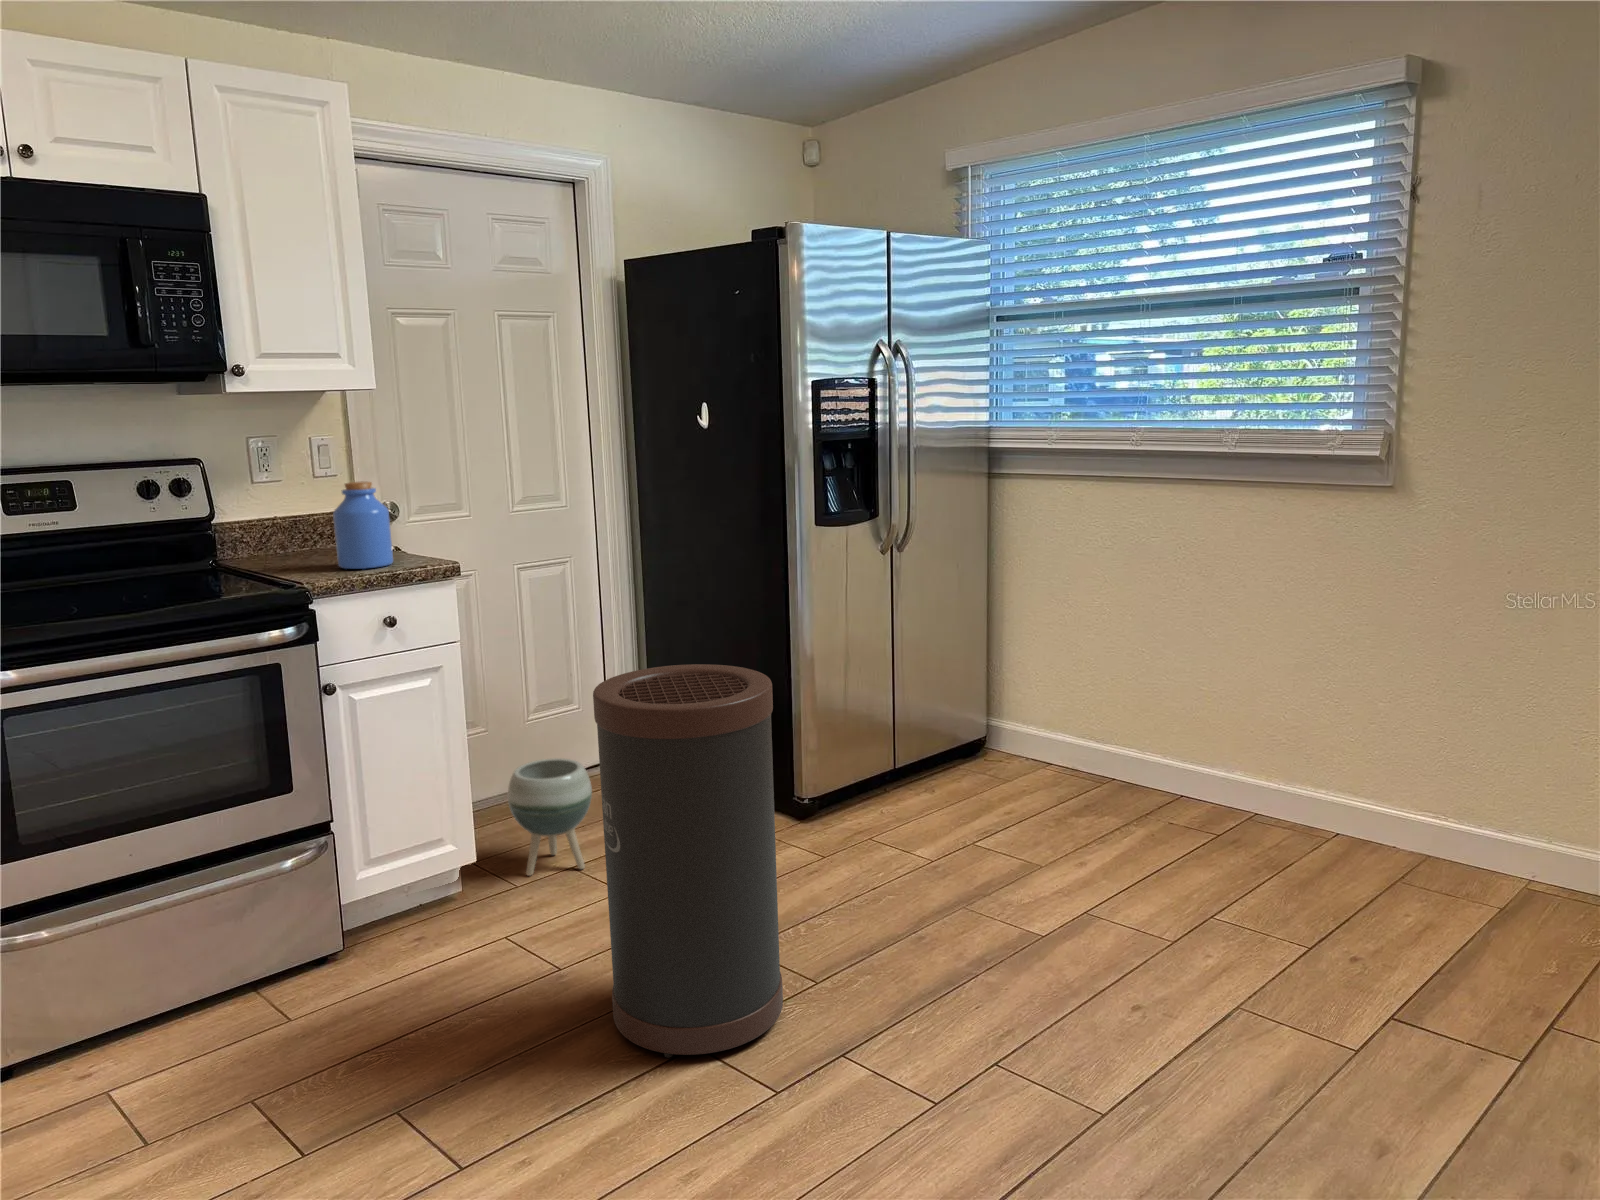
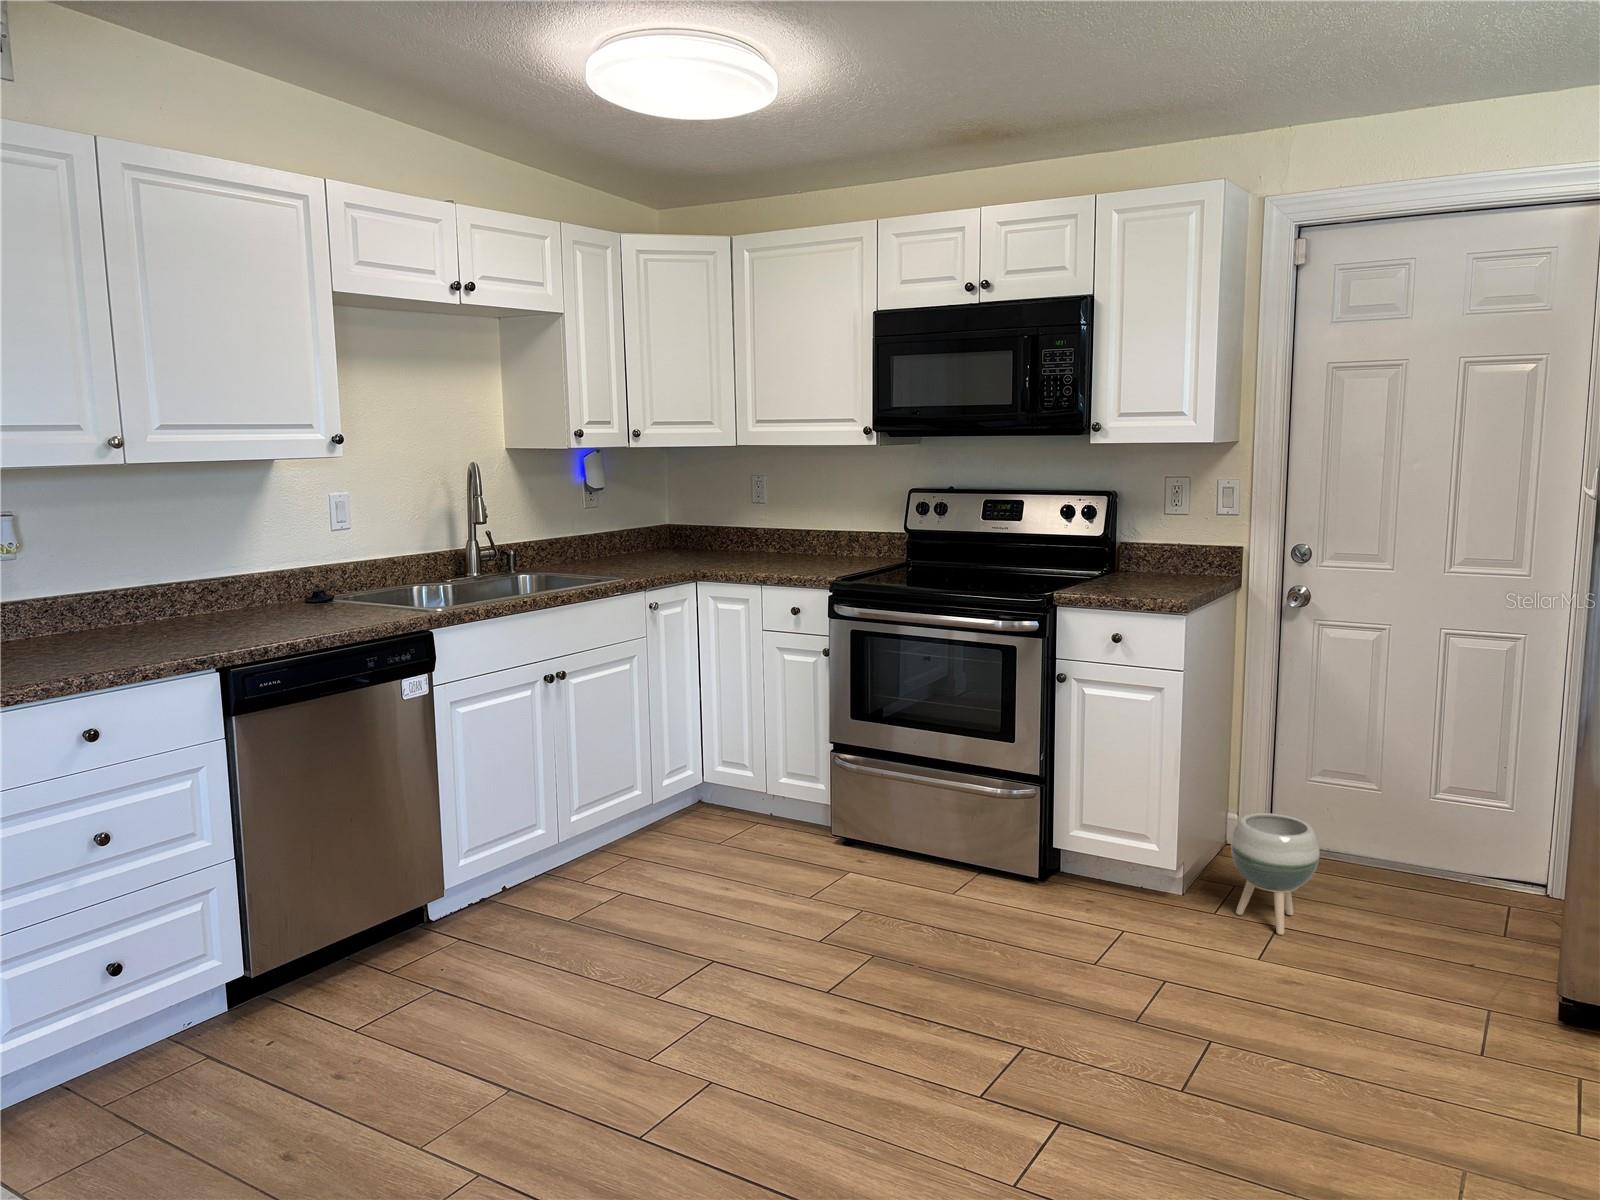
jar: present [333,481,393,569] -> none [1121,521,1168,594]
trash can: present [593,664,783,1058] -> none [1012,717,1192,1085]

